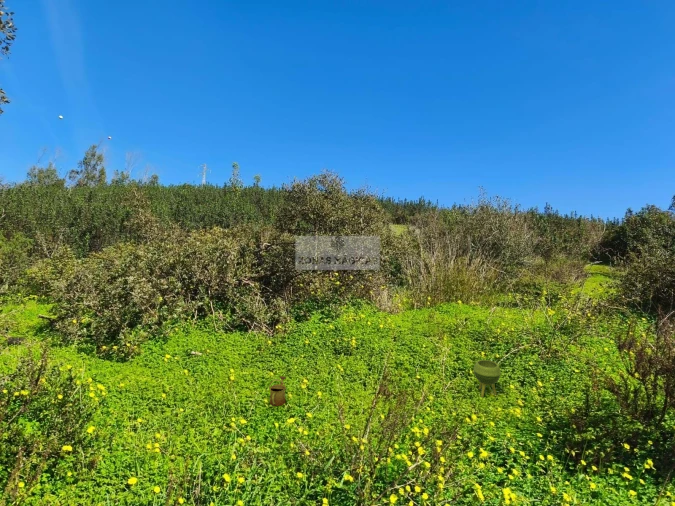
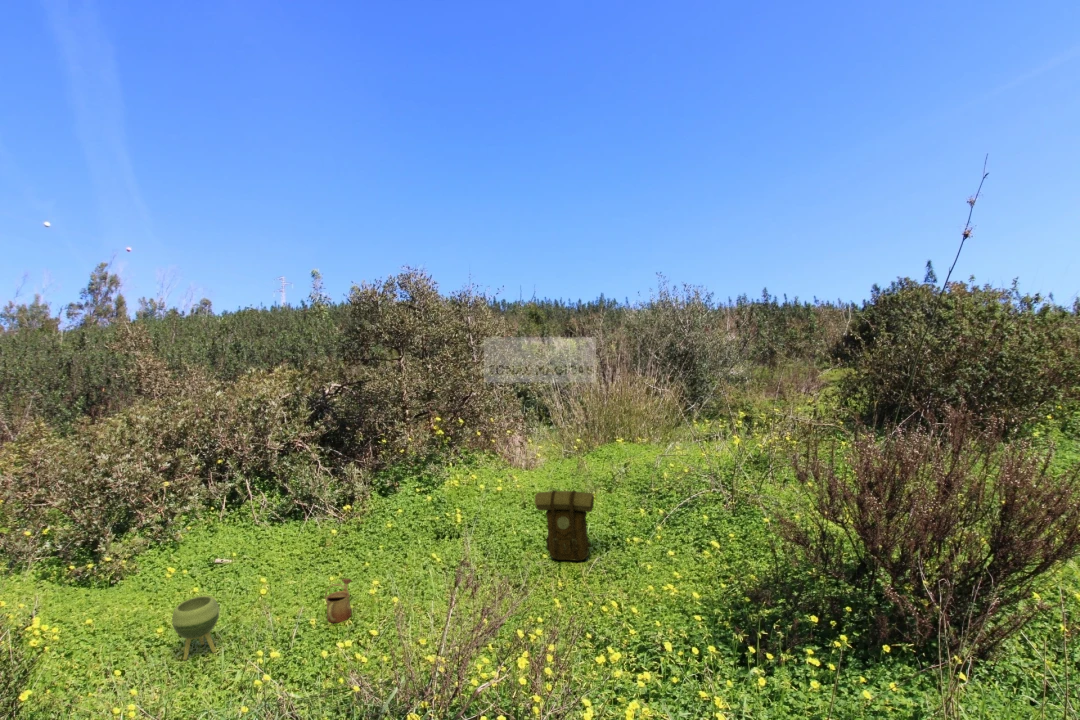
backpack: none [413,332,456,383] -> present [535,490,594,561]
planter: present [474,360,501,397] -> present [172,596,219,660]

